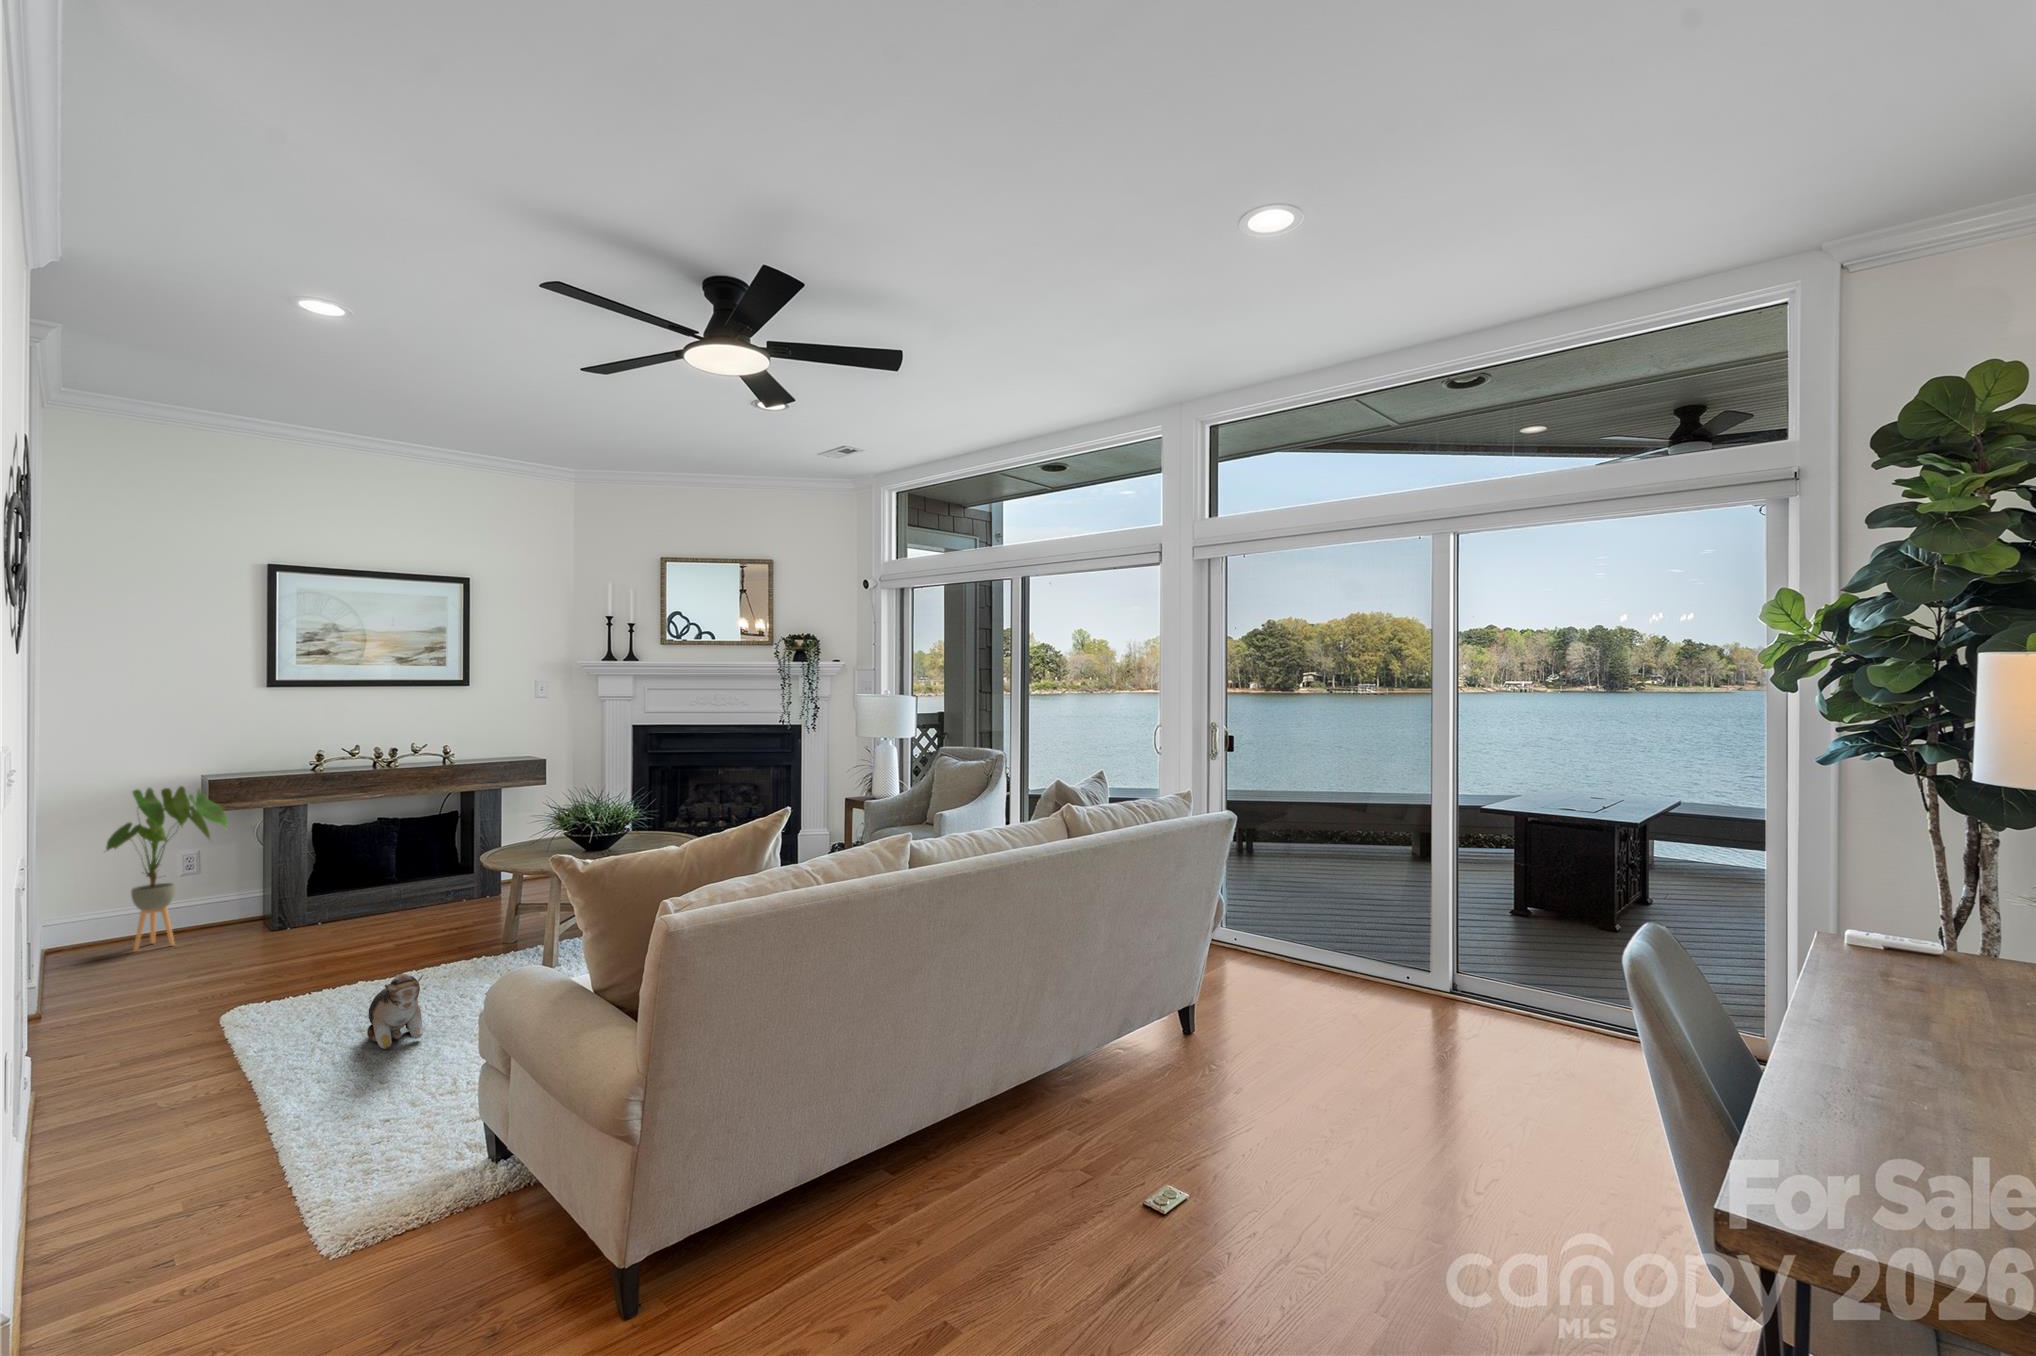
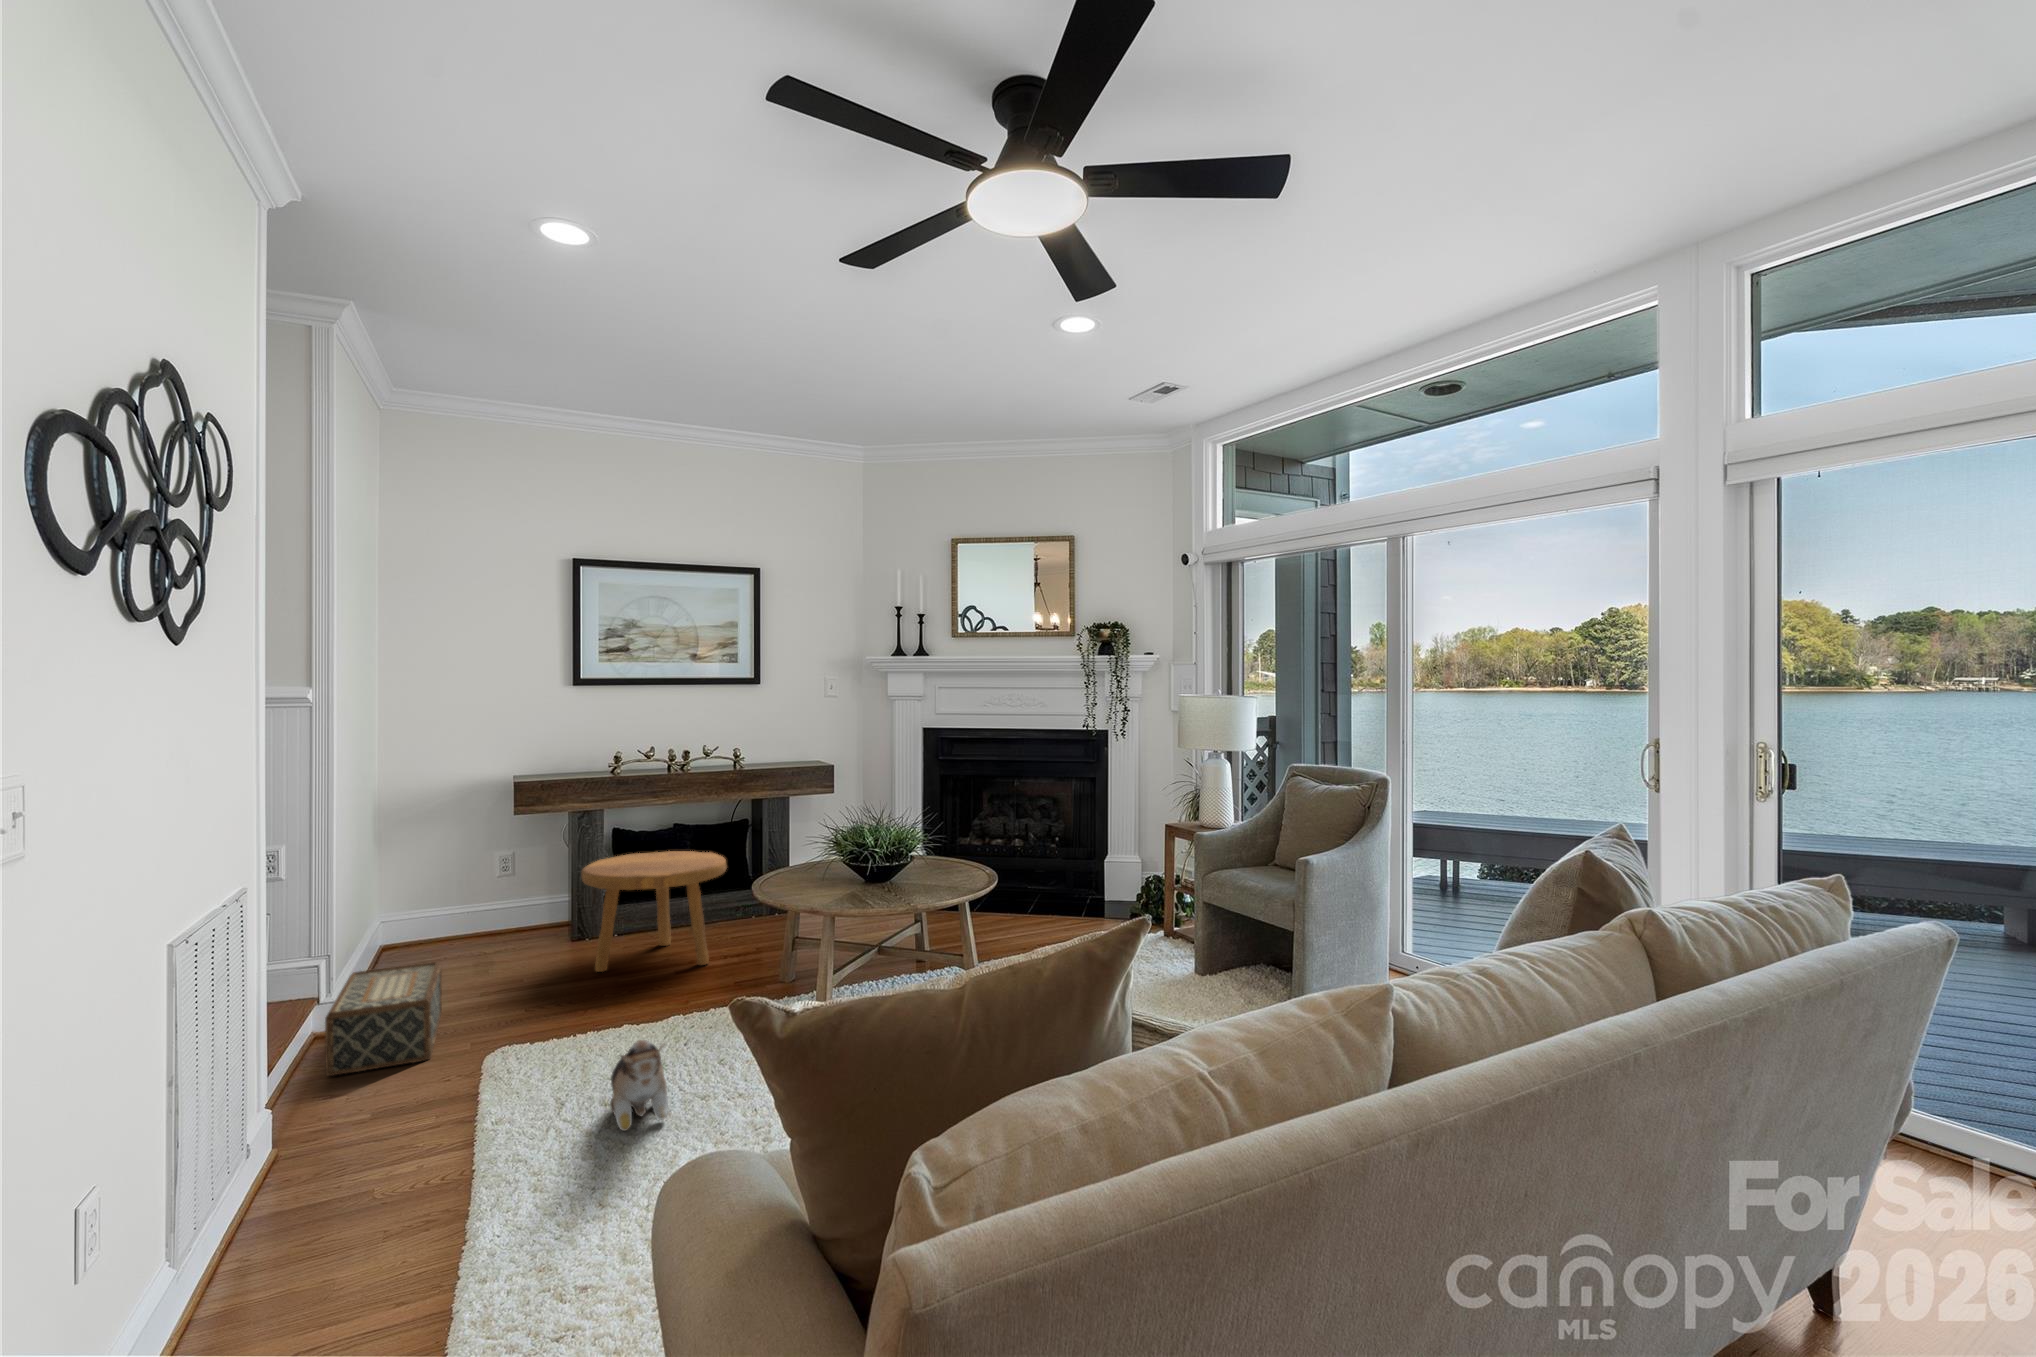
house plant: present [106,786,227,951] -> none [416,788,526,957]
footstool: none [295,838,445,950] -> present [582,851,726,972]
woven basket: none [51,945,162,1047] -> present [325,962,442,1076]

